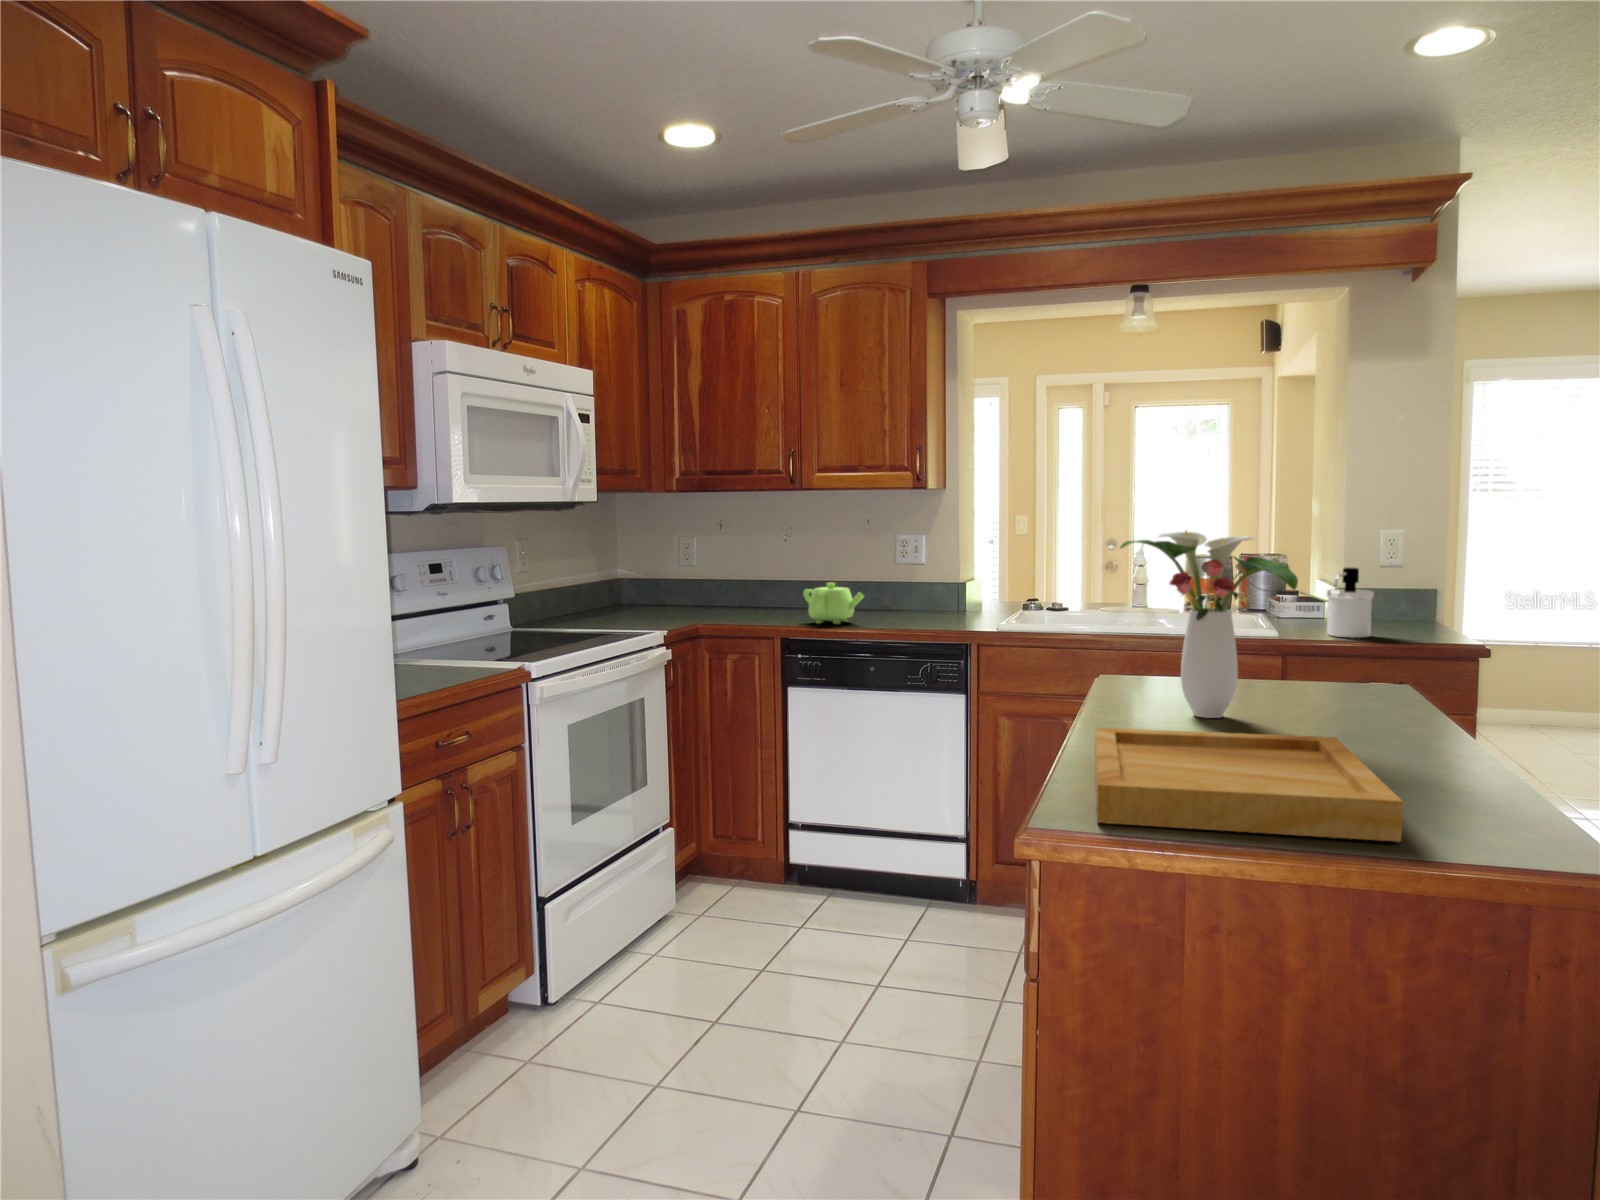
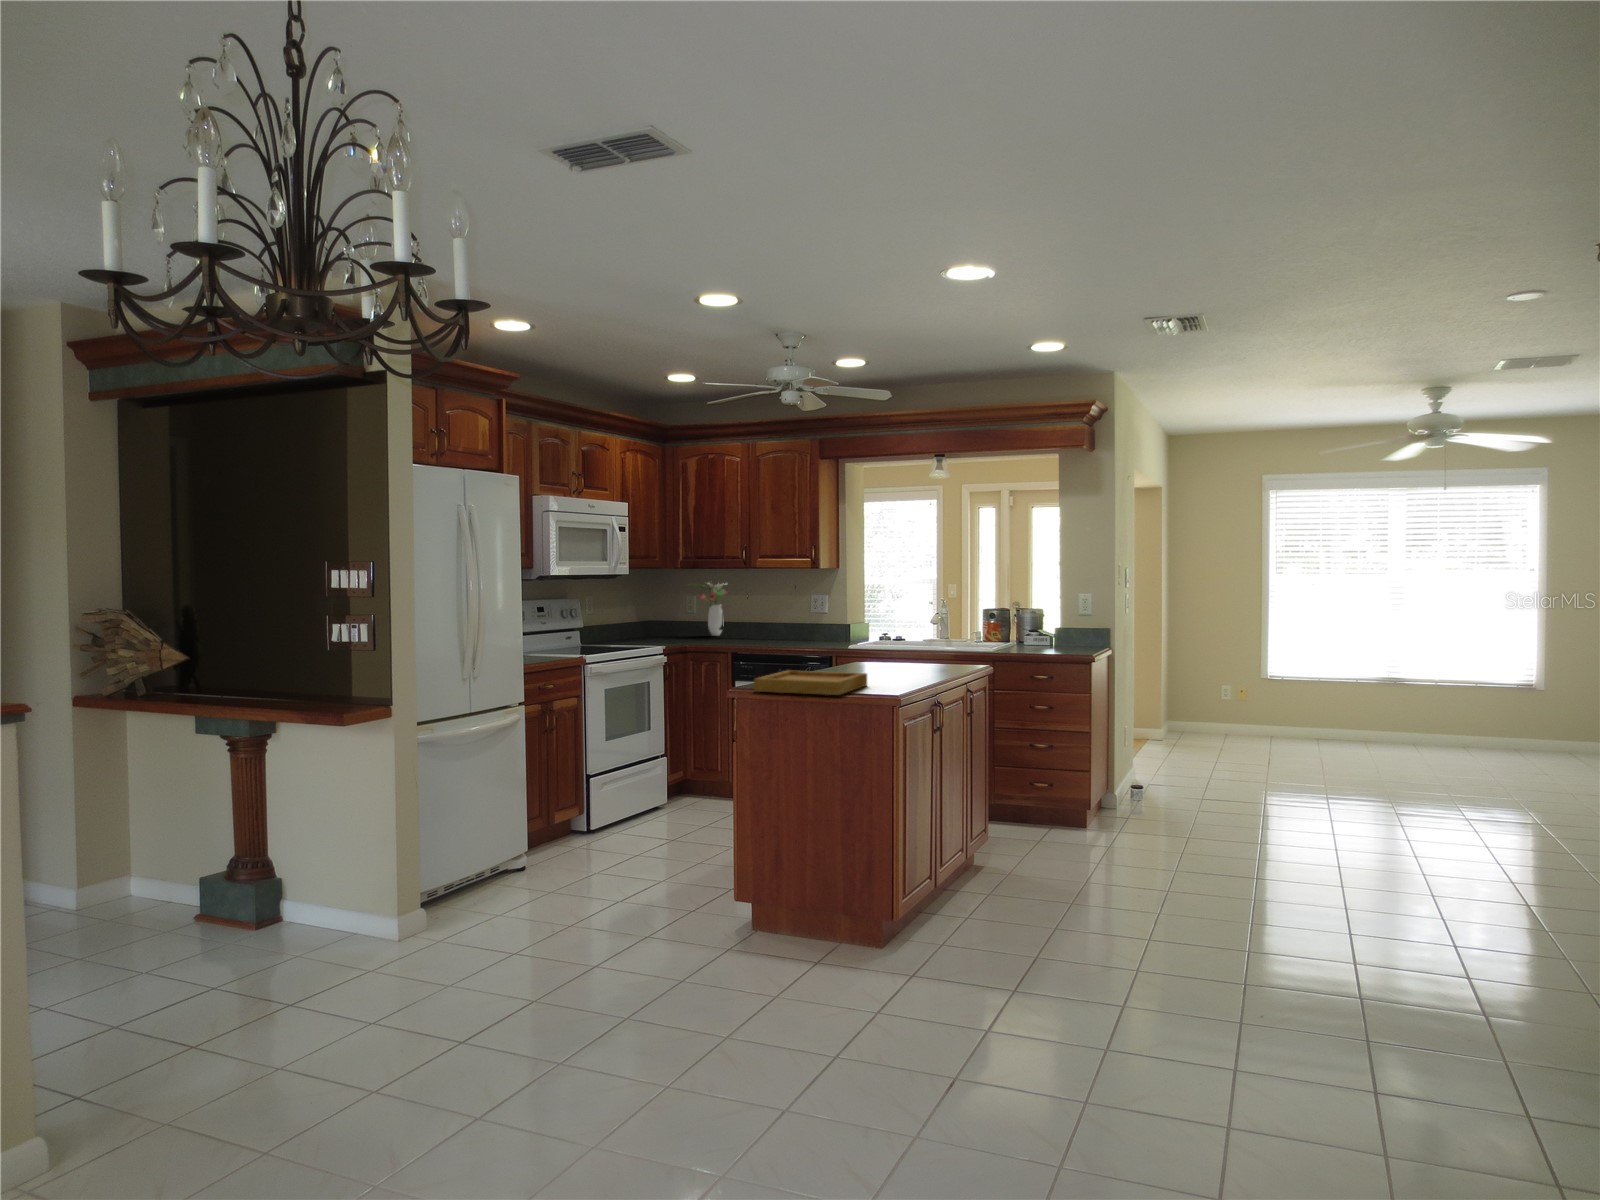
flower arrangement: present [1120,531,1298,718] -> present [695,583,727,636]
soap dispenser: present [1327,567,1374,638] -> none [1017,617,1045,656]
teapot: present [803,583,864,624] -> none [746,622,779,646]

